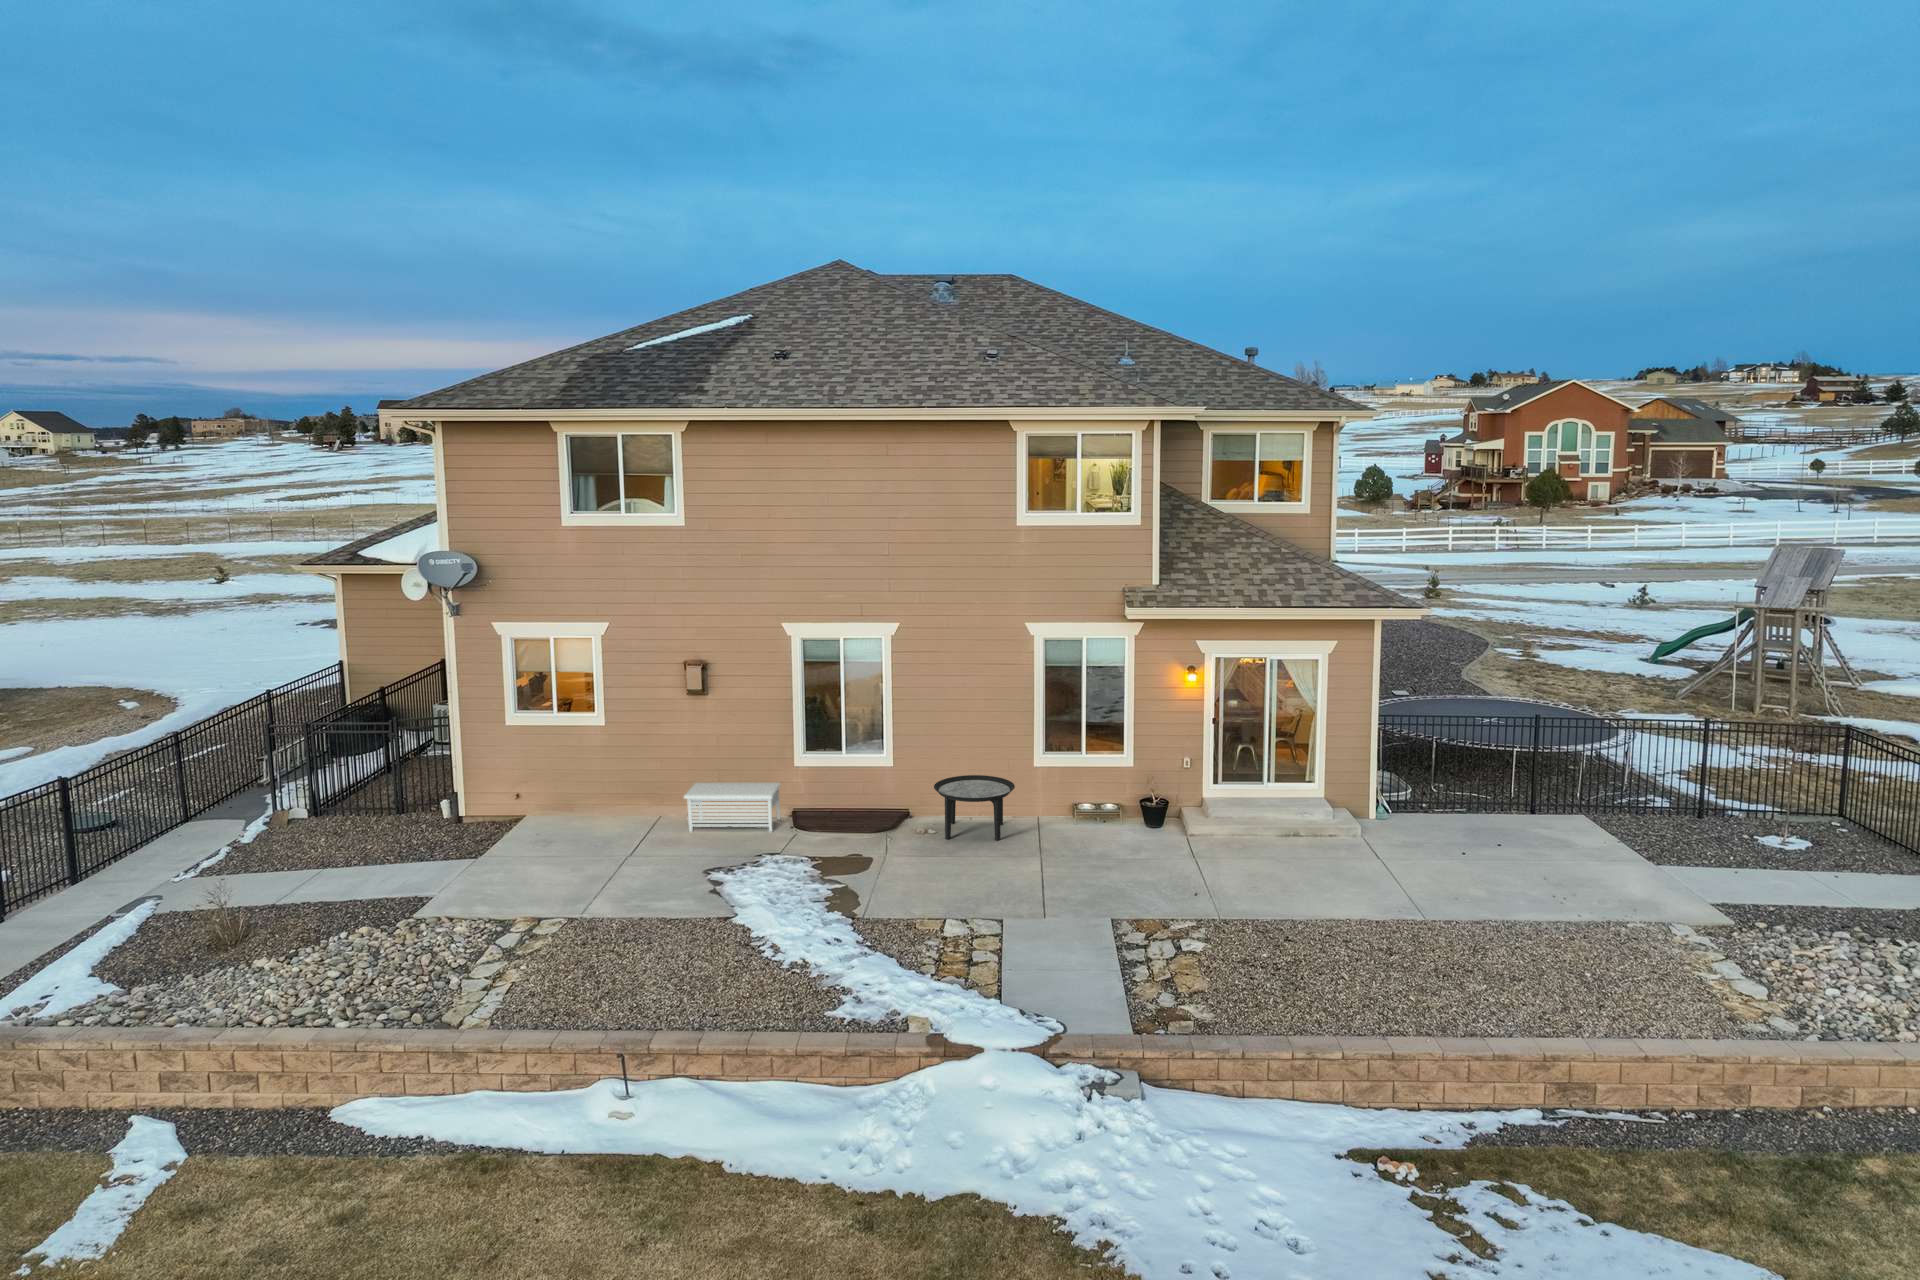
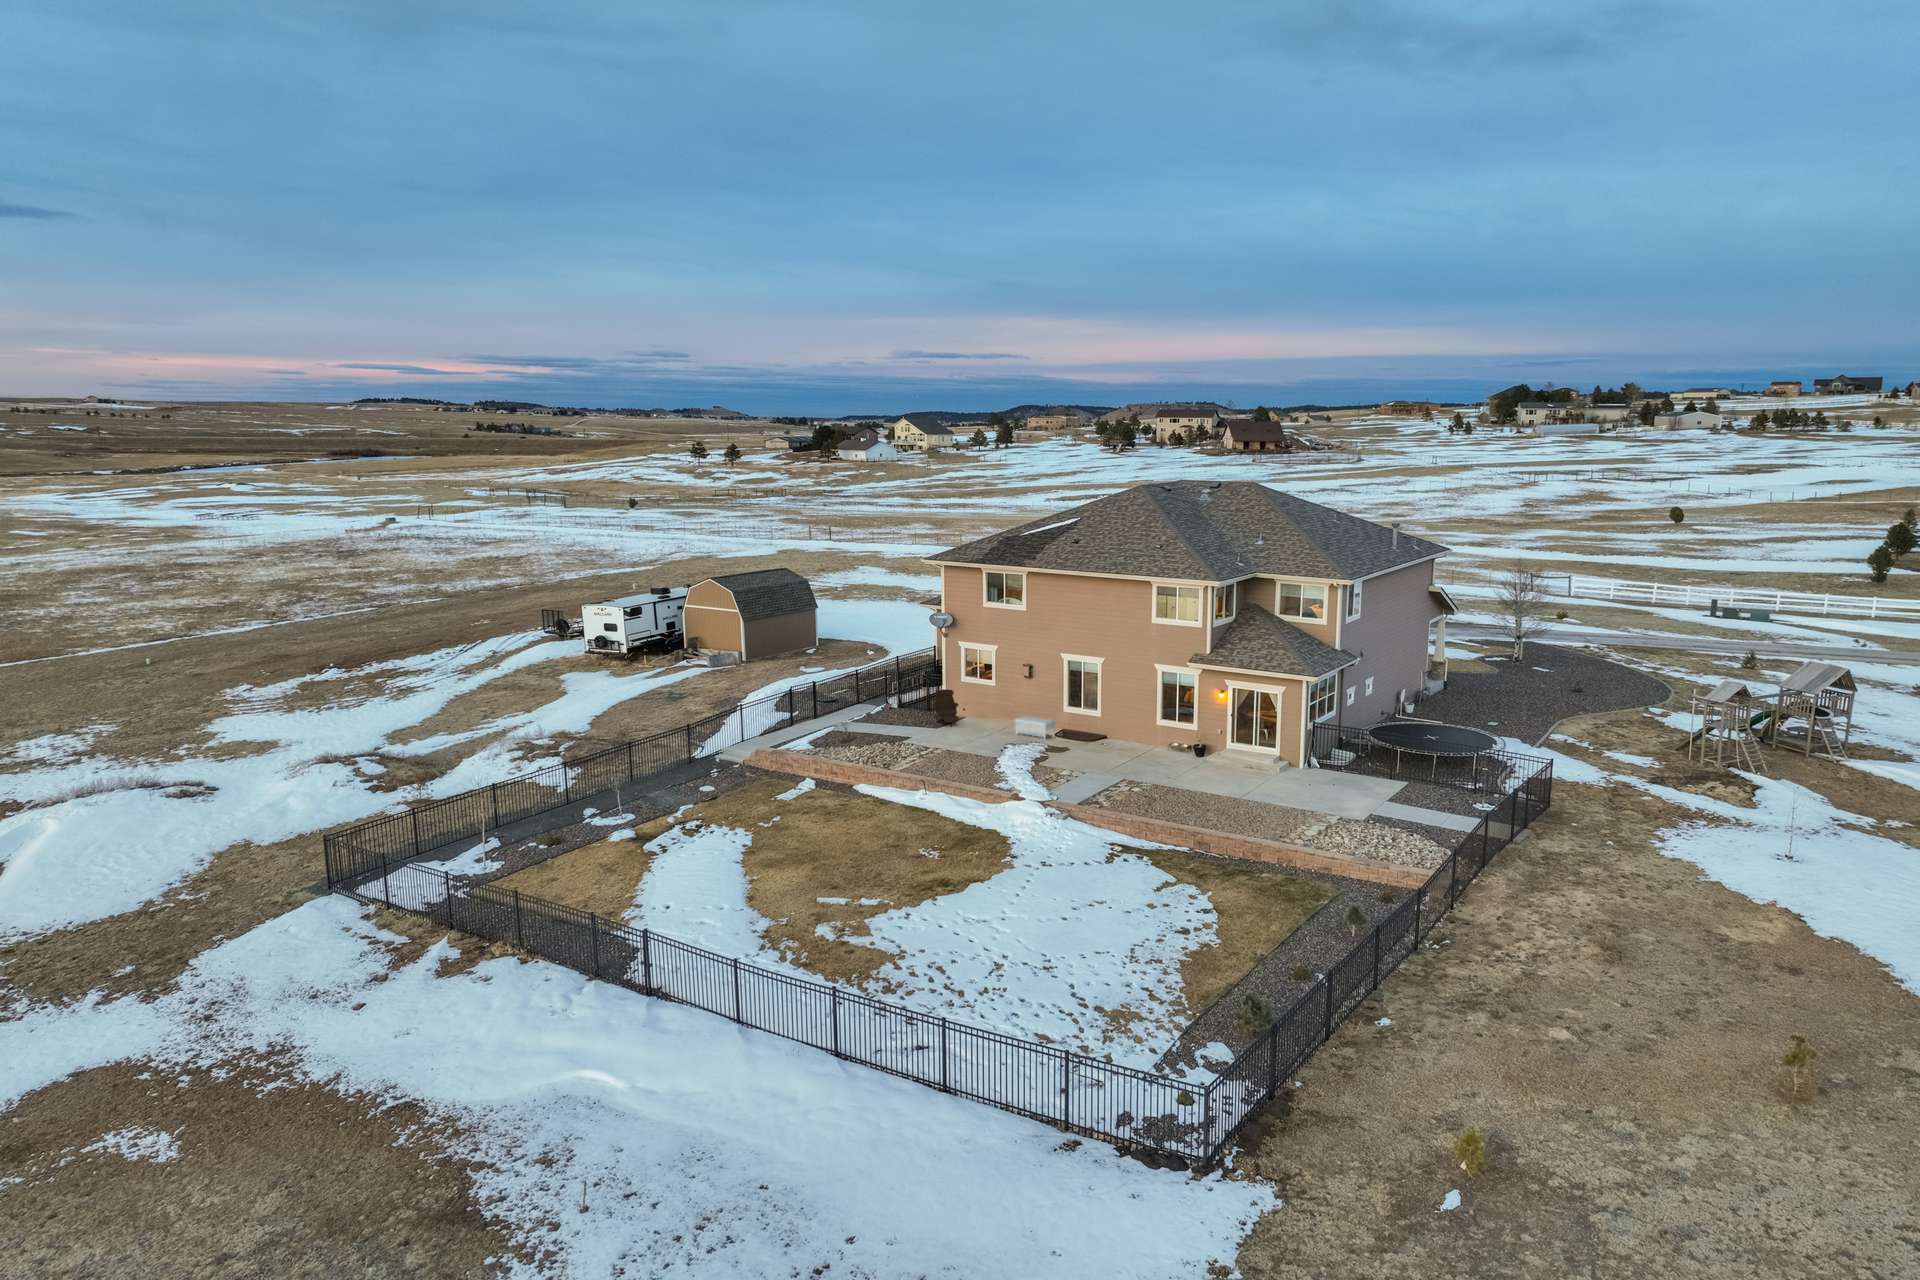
lounge chair: none [439,746,519,840] -> present [934,690,958,727]
round table: present [934,775,1015,841] -> none [1104,728,1140,756]

